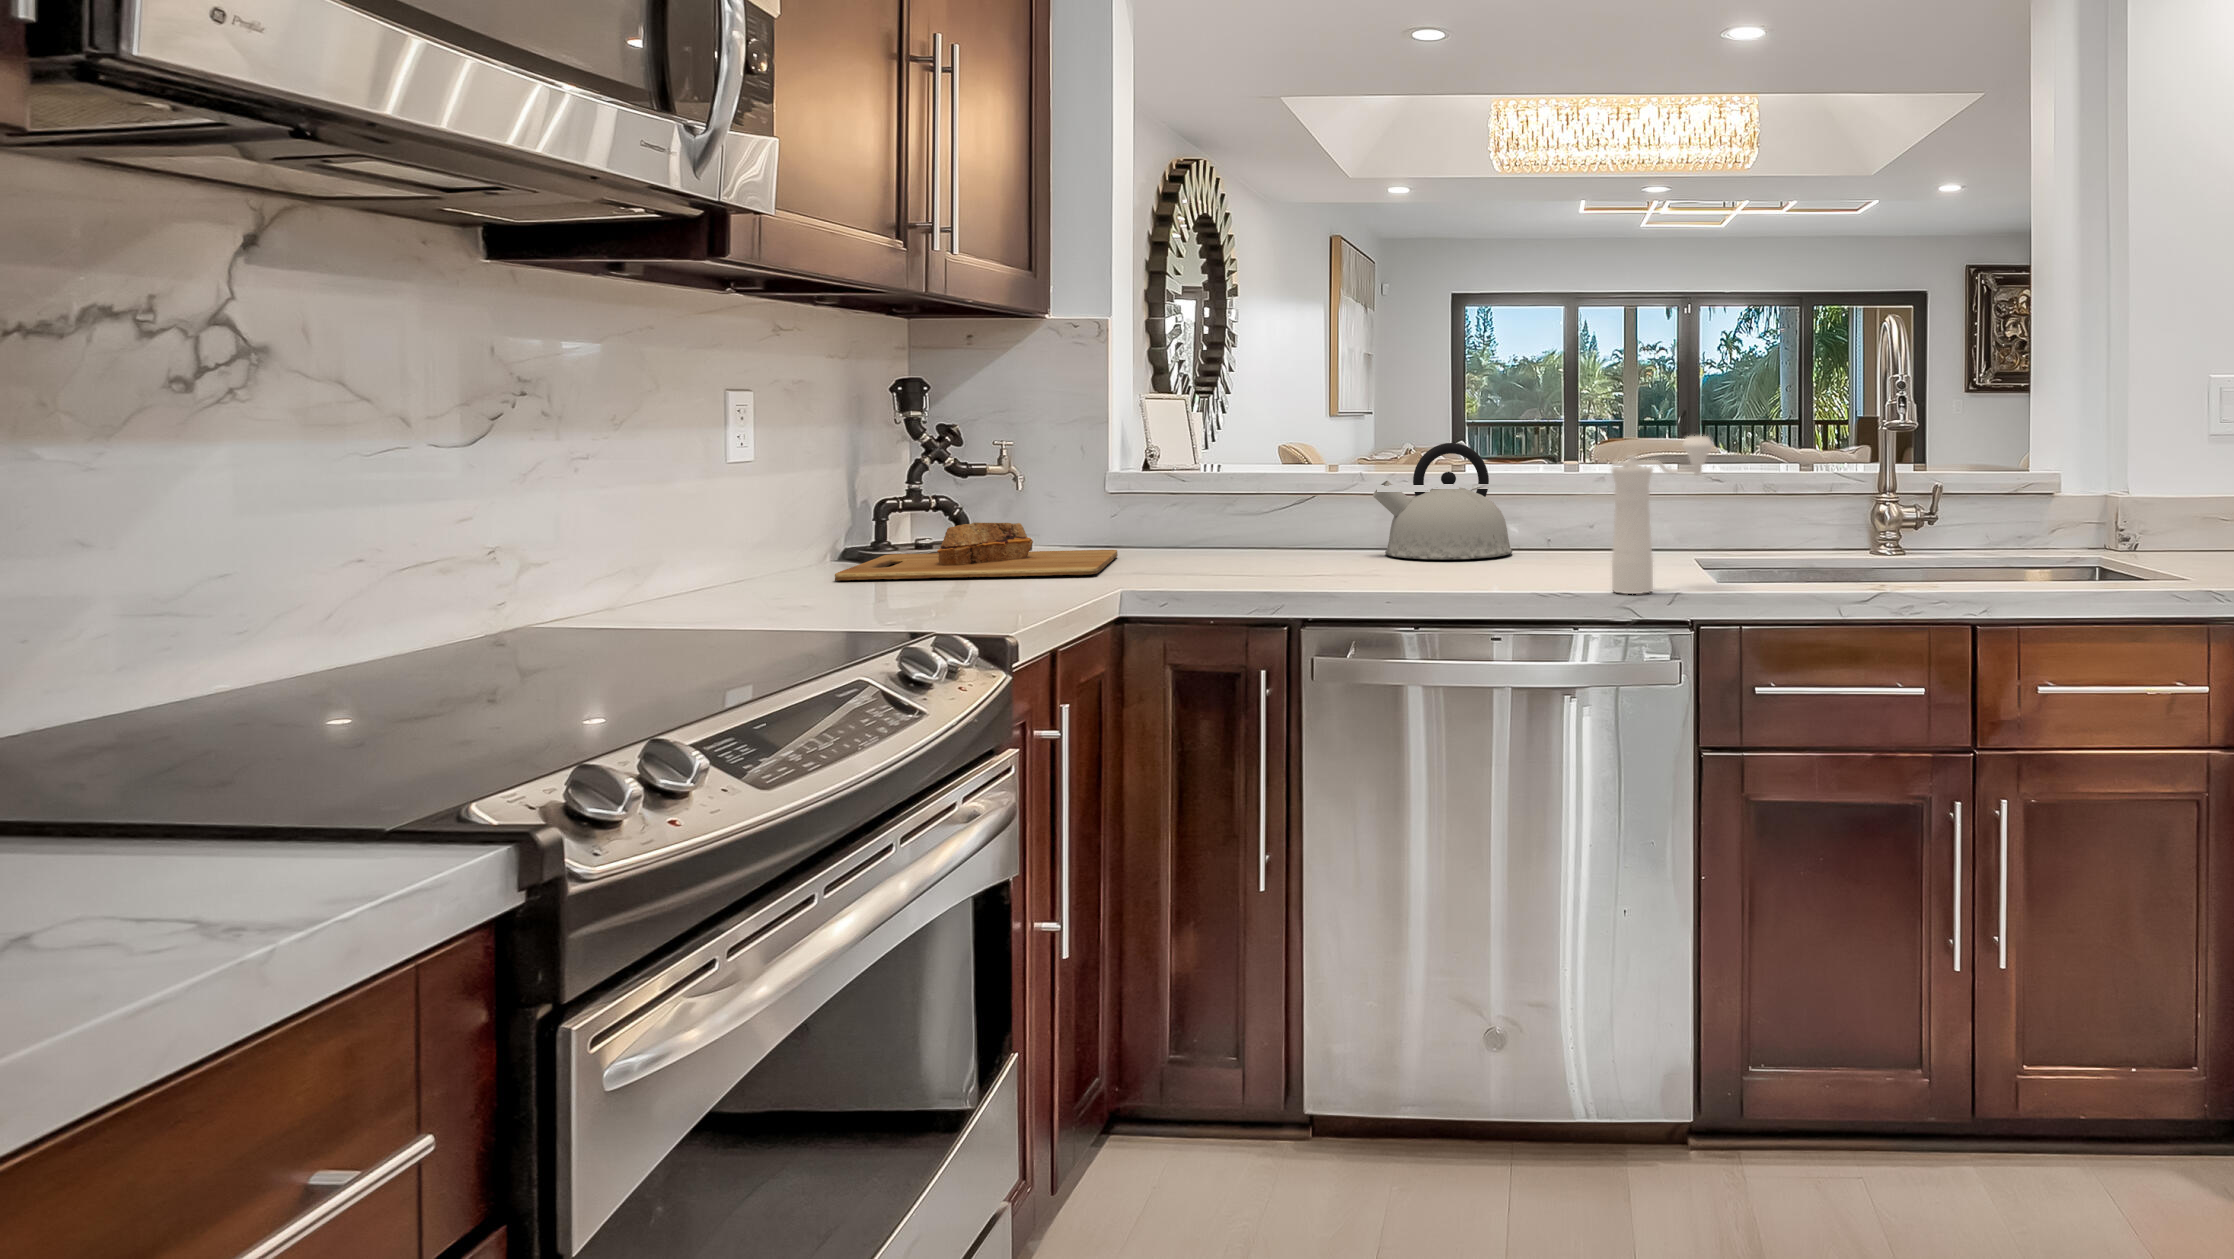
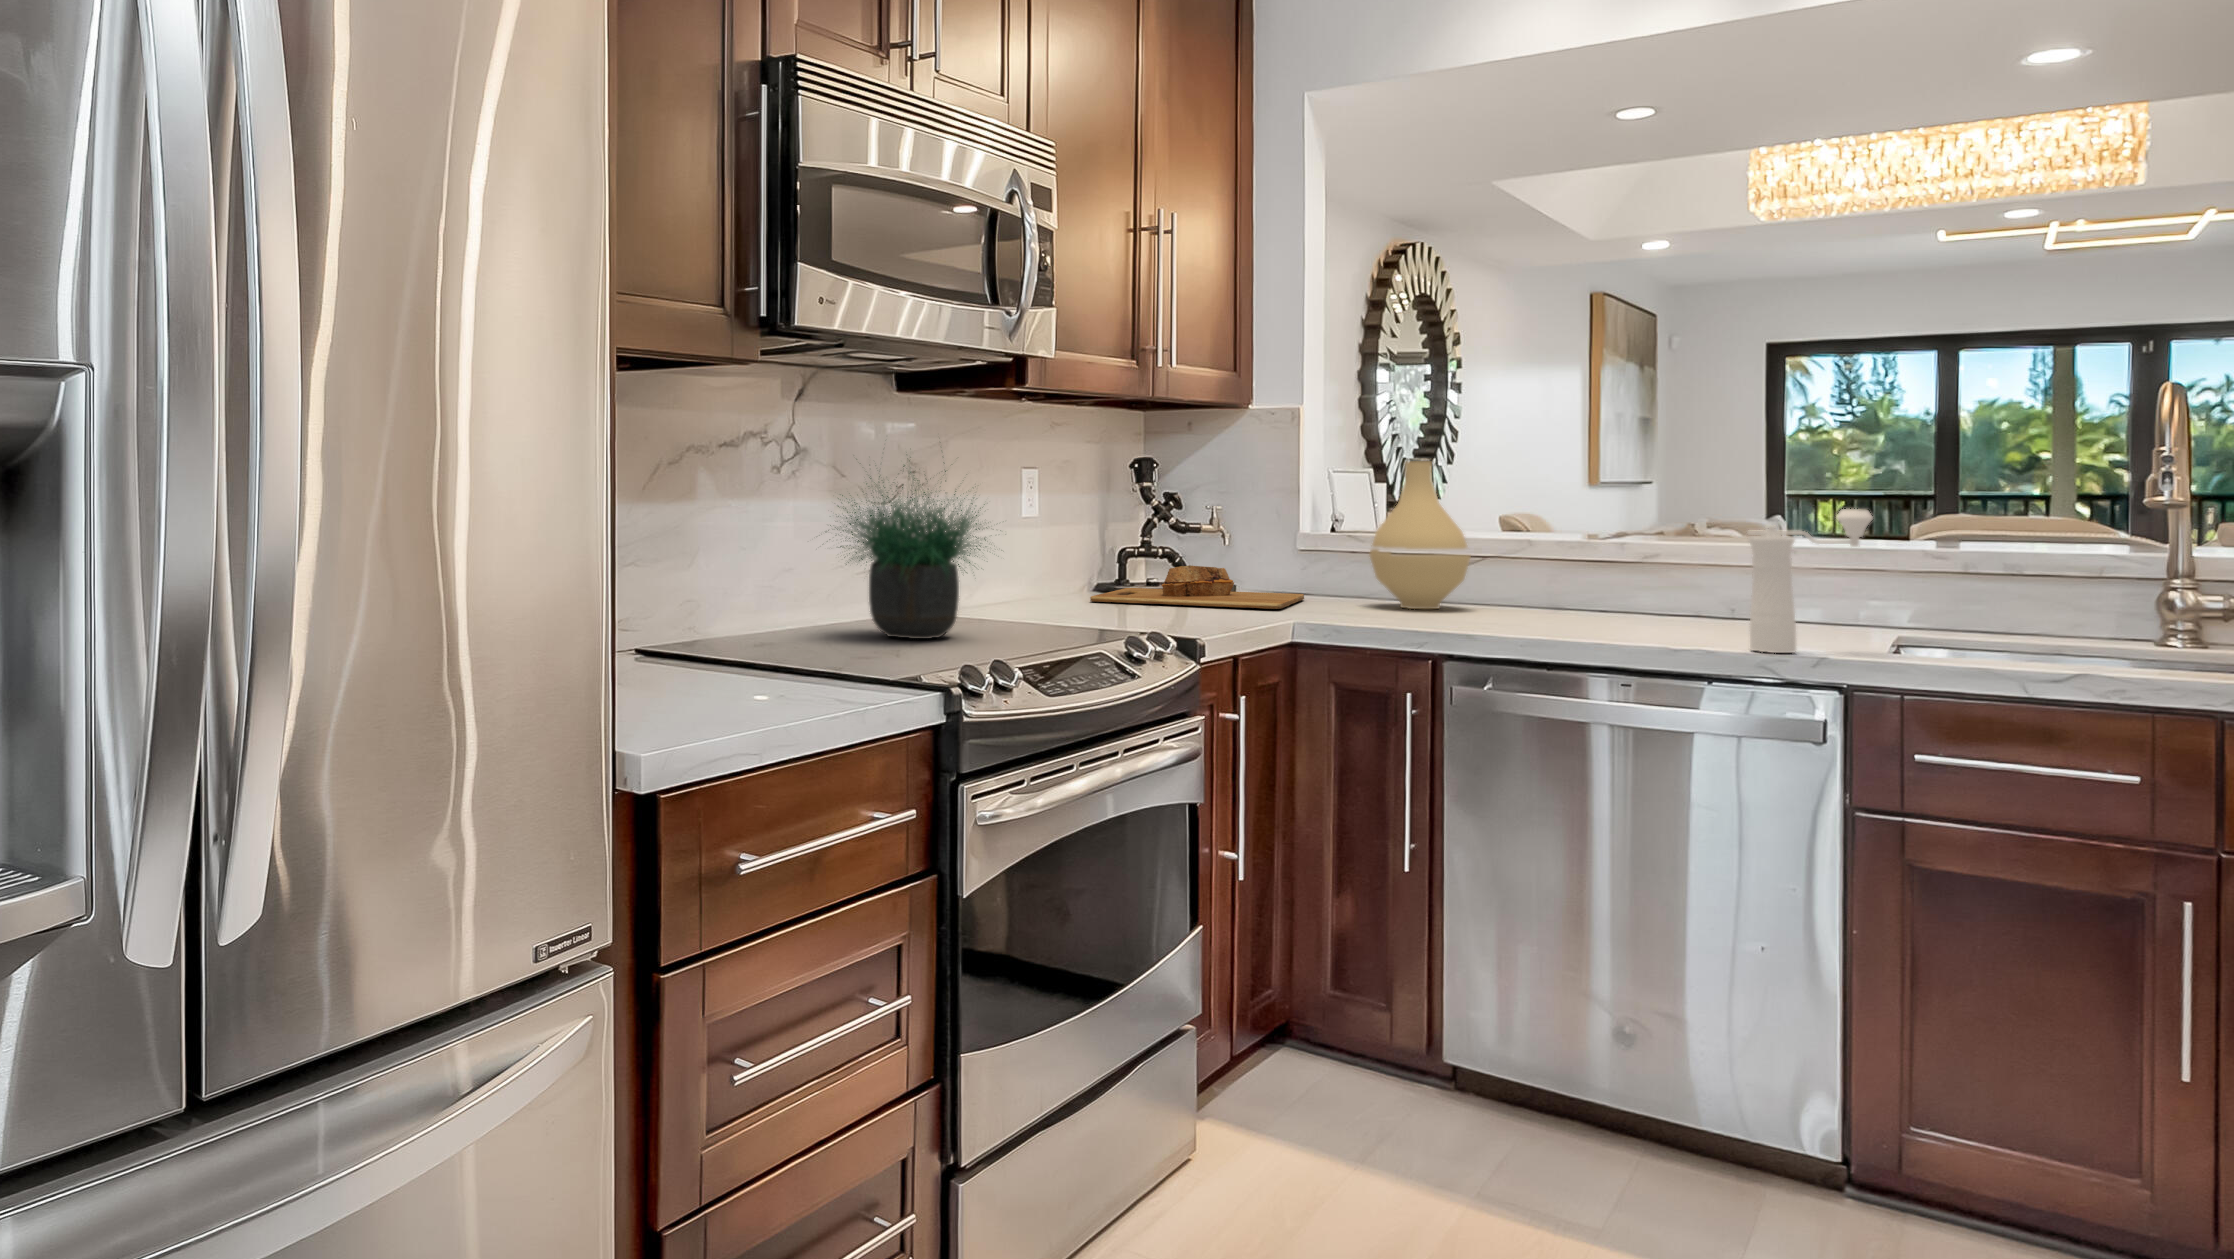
potted plant: none [240,322,698,693] -> present [828,465,987,639]
vase: none [1196,386,1308,561] -> present [1370,461,1471,609]
kettle: present [1373,443,1512,559] -> none [1537,513,1686,619]

